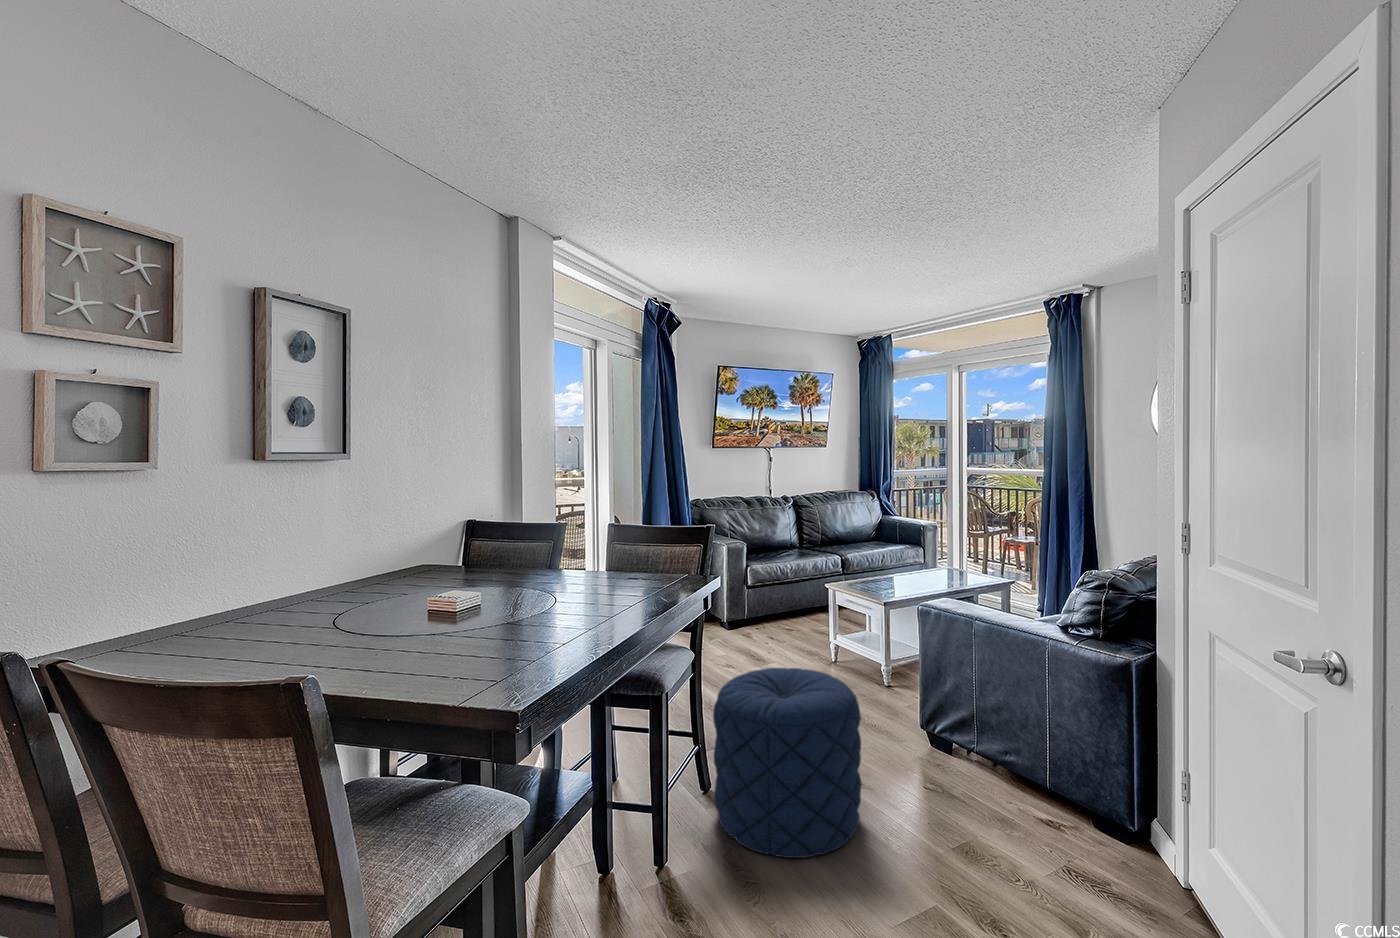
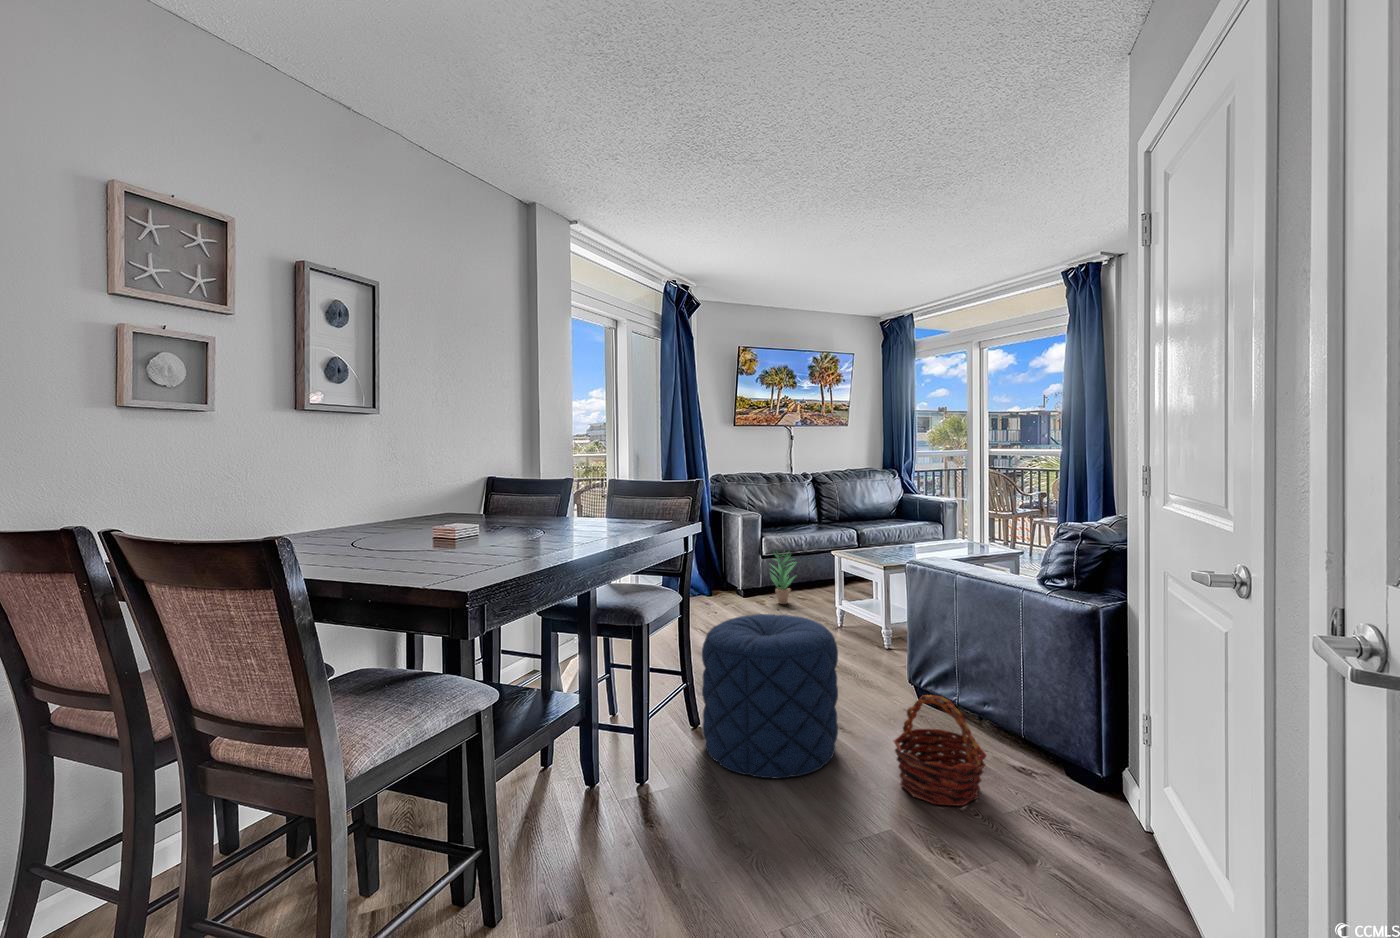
potted plant: none [756,577,786,634] -> present [772,551,794,604]
basket: none [926,762,1030,888] -> present [894,695,986,806]

